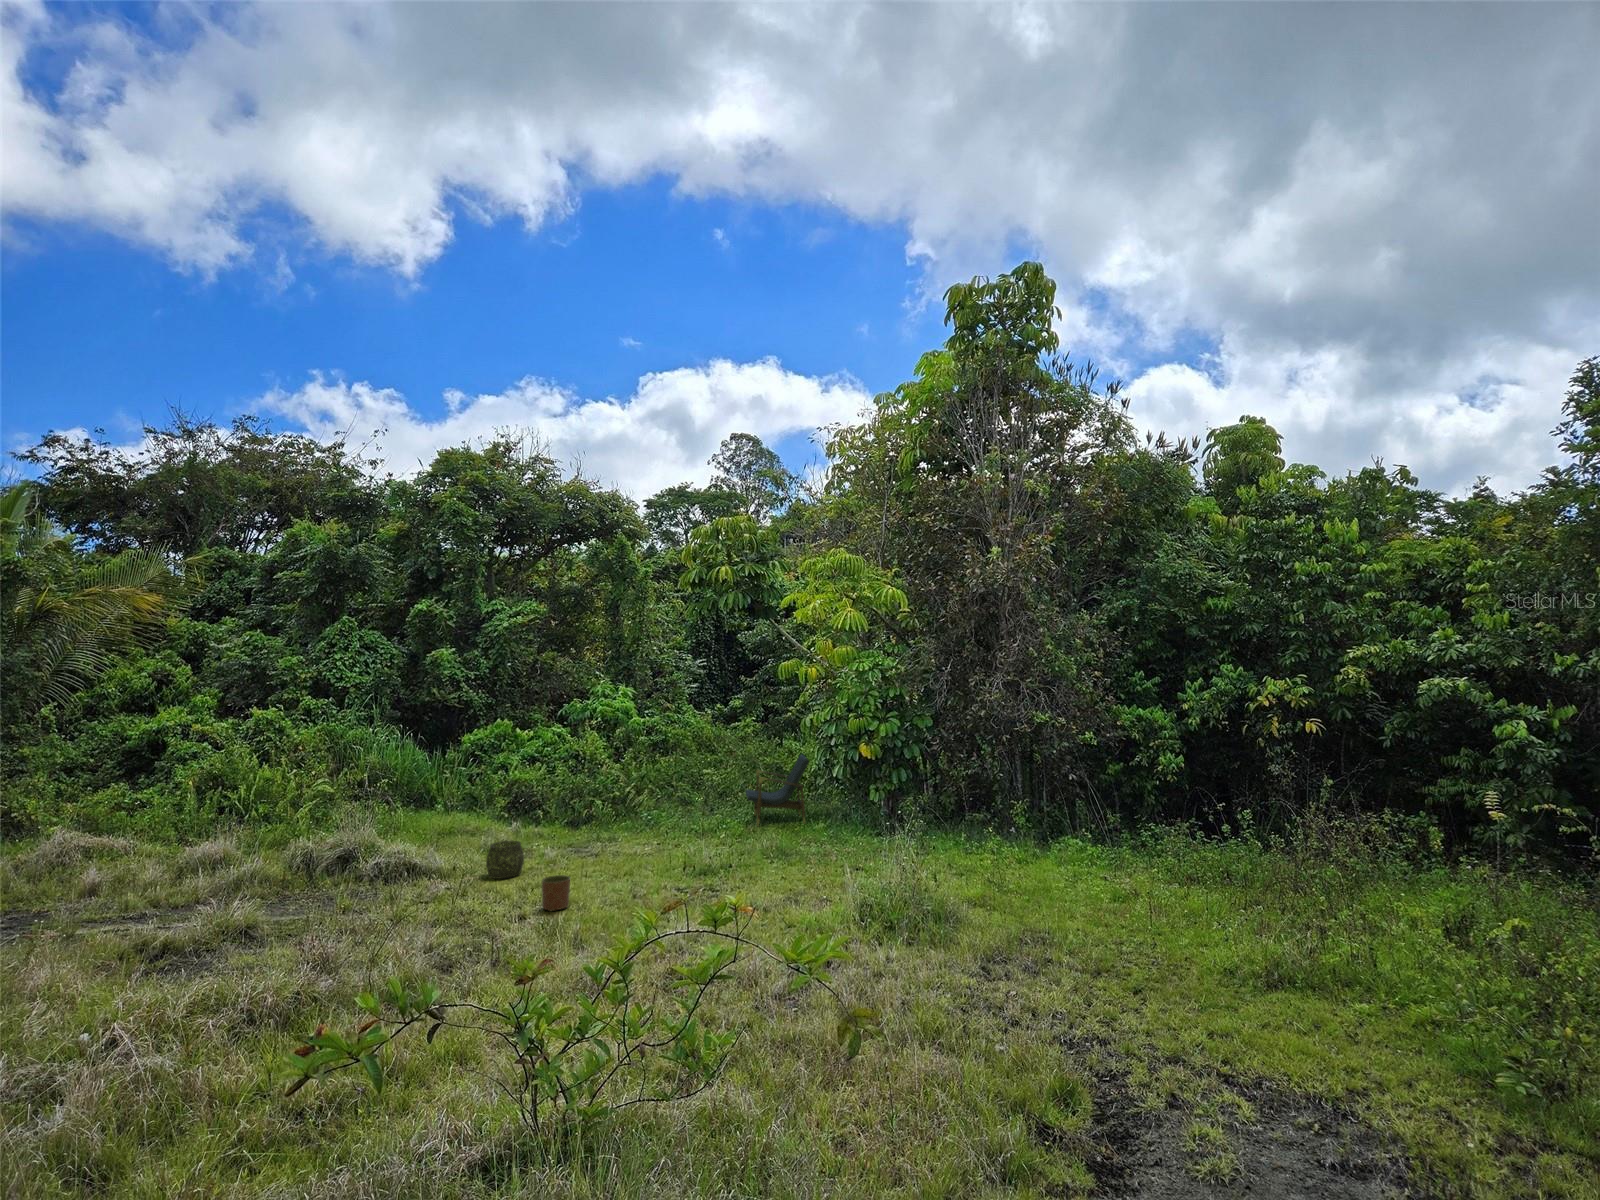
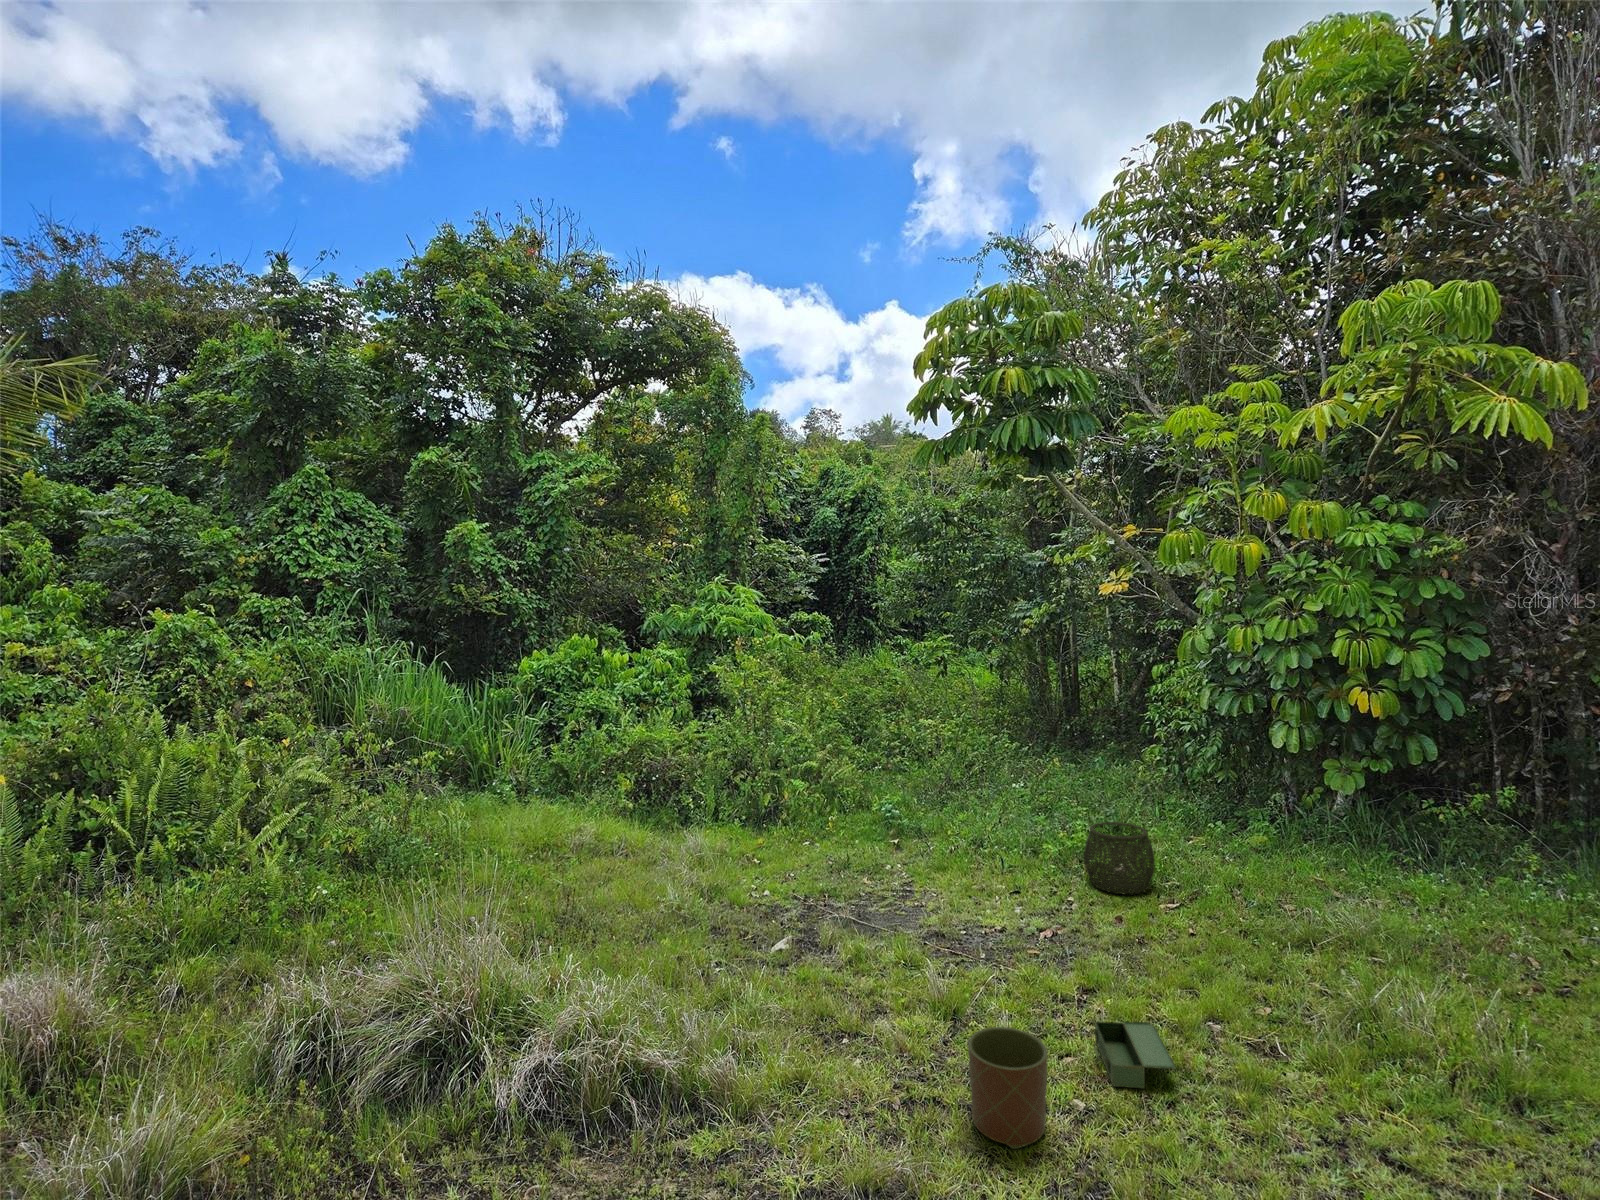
lounge chair: present [746,755,809,826] -> none [1058,687,1201,821]
woven basket: present [486,841,524,879] -> present [1084,822,1155,894]
toolbox: none [606,883,638,901] -> present [1094,1021,1175,1089]

